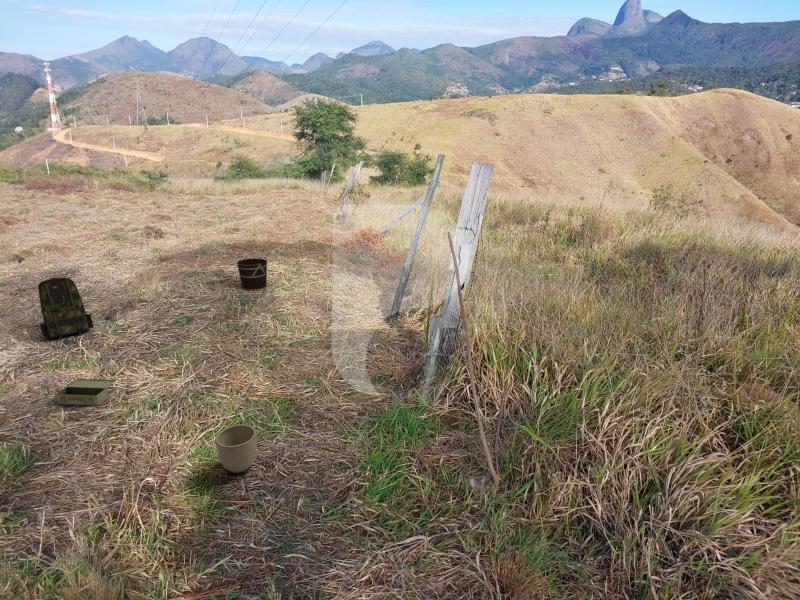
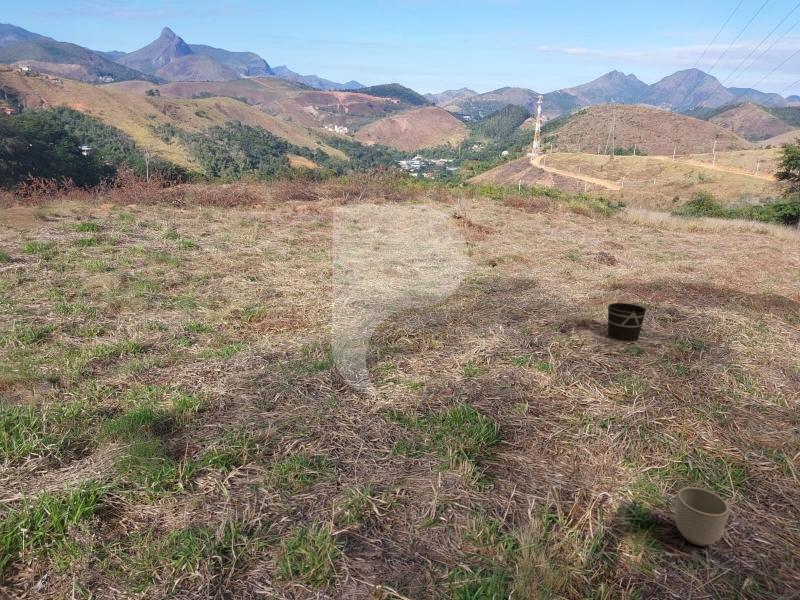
bucket: present [237,258,267,291] -> present [608,302,646,342]
backpack: present [38,278,93,340] -> none [512,285,553,339]
toolbox: present [56,379,115,405] -> none [521,379,570,409]

